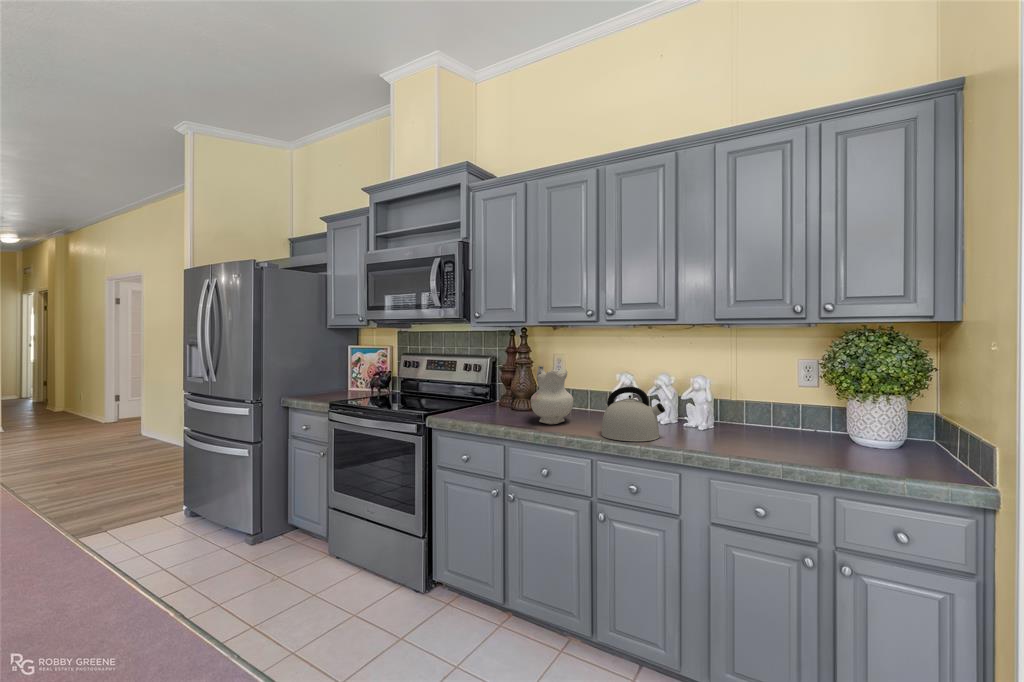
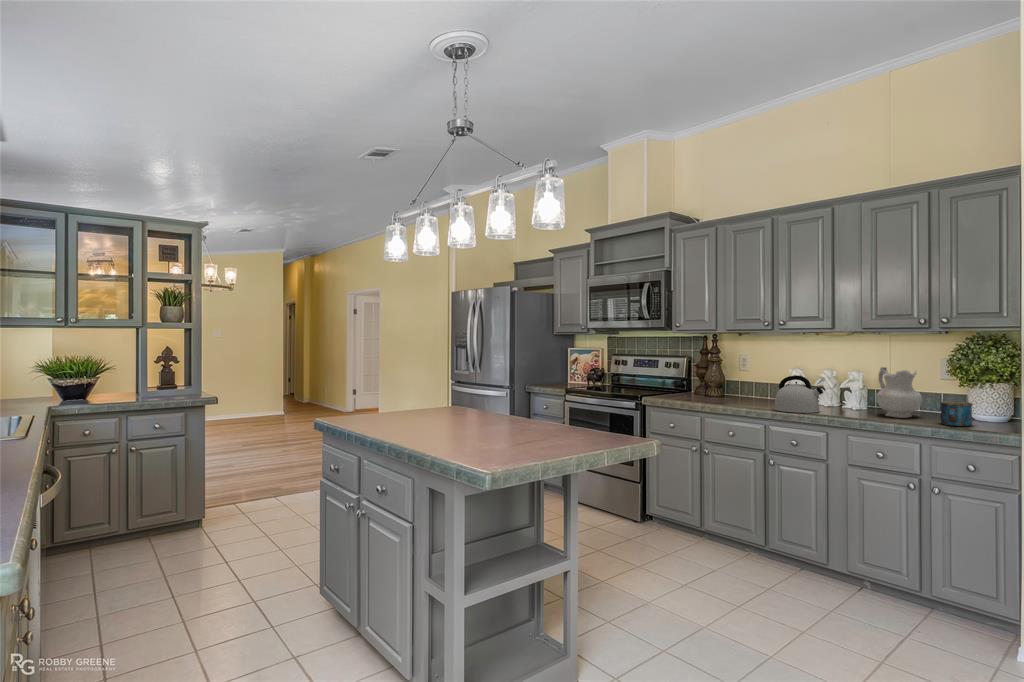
ceramic pitcher: present [531,366,574,424] -> present [877,367,922,418]
mug: none [828,426,876,466] -> present [940,401,973,426]

